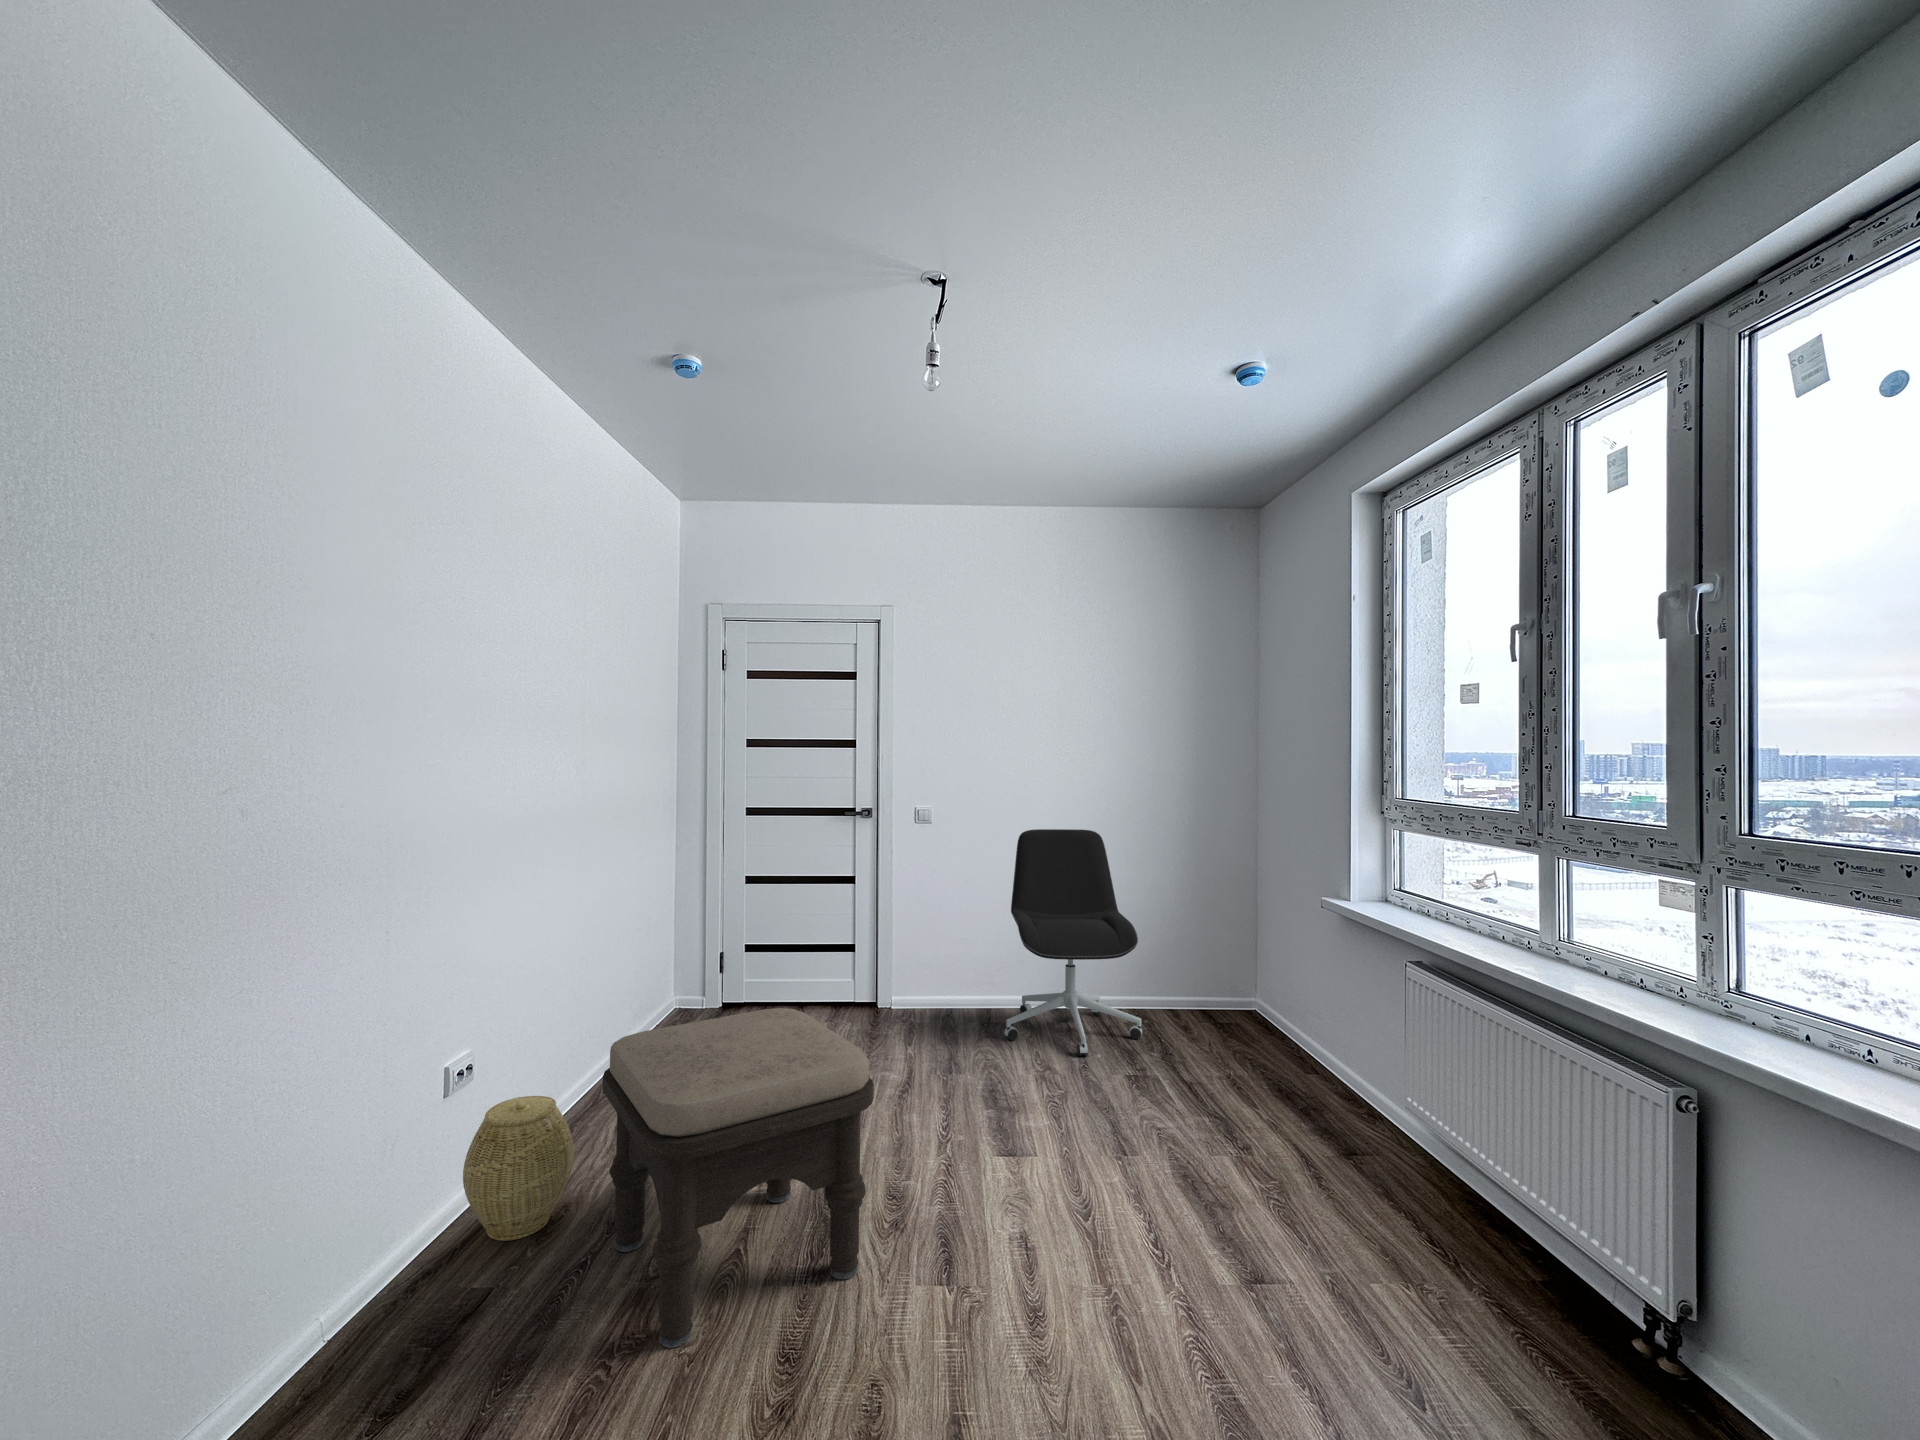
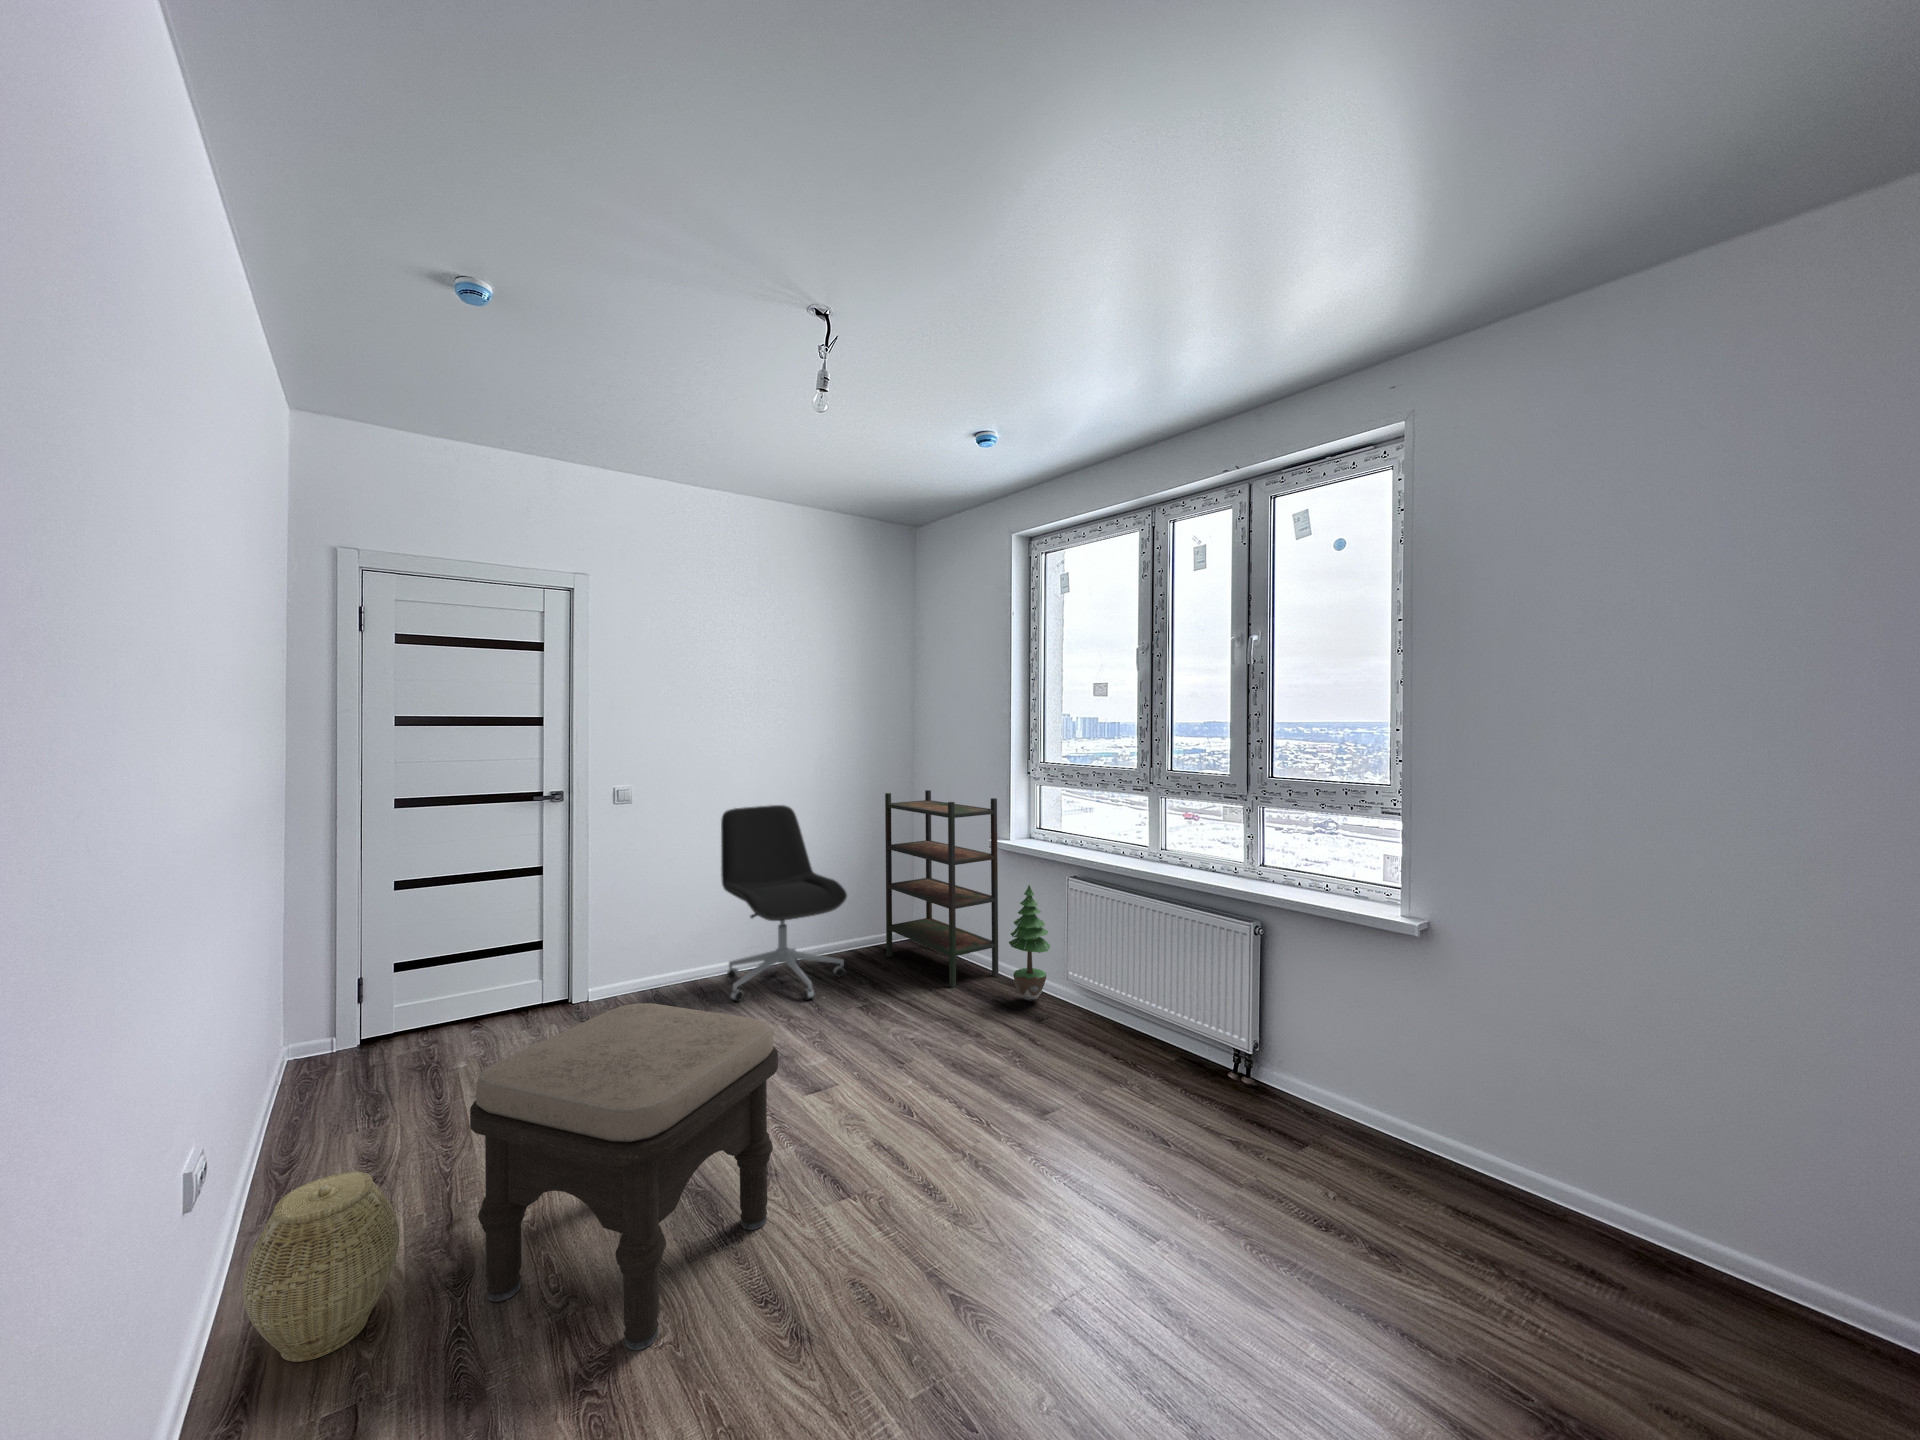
bookshelf: none [1209,825,1338,1084] -> present [885,790,999,987]
potted tree: none [1326,964,1390,1129] -> present [1009,885,1050,1001]

